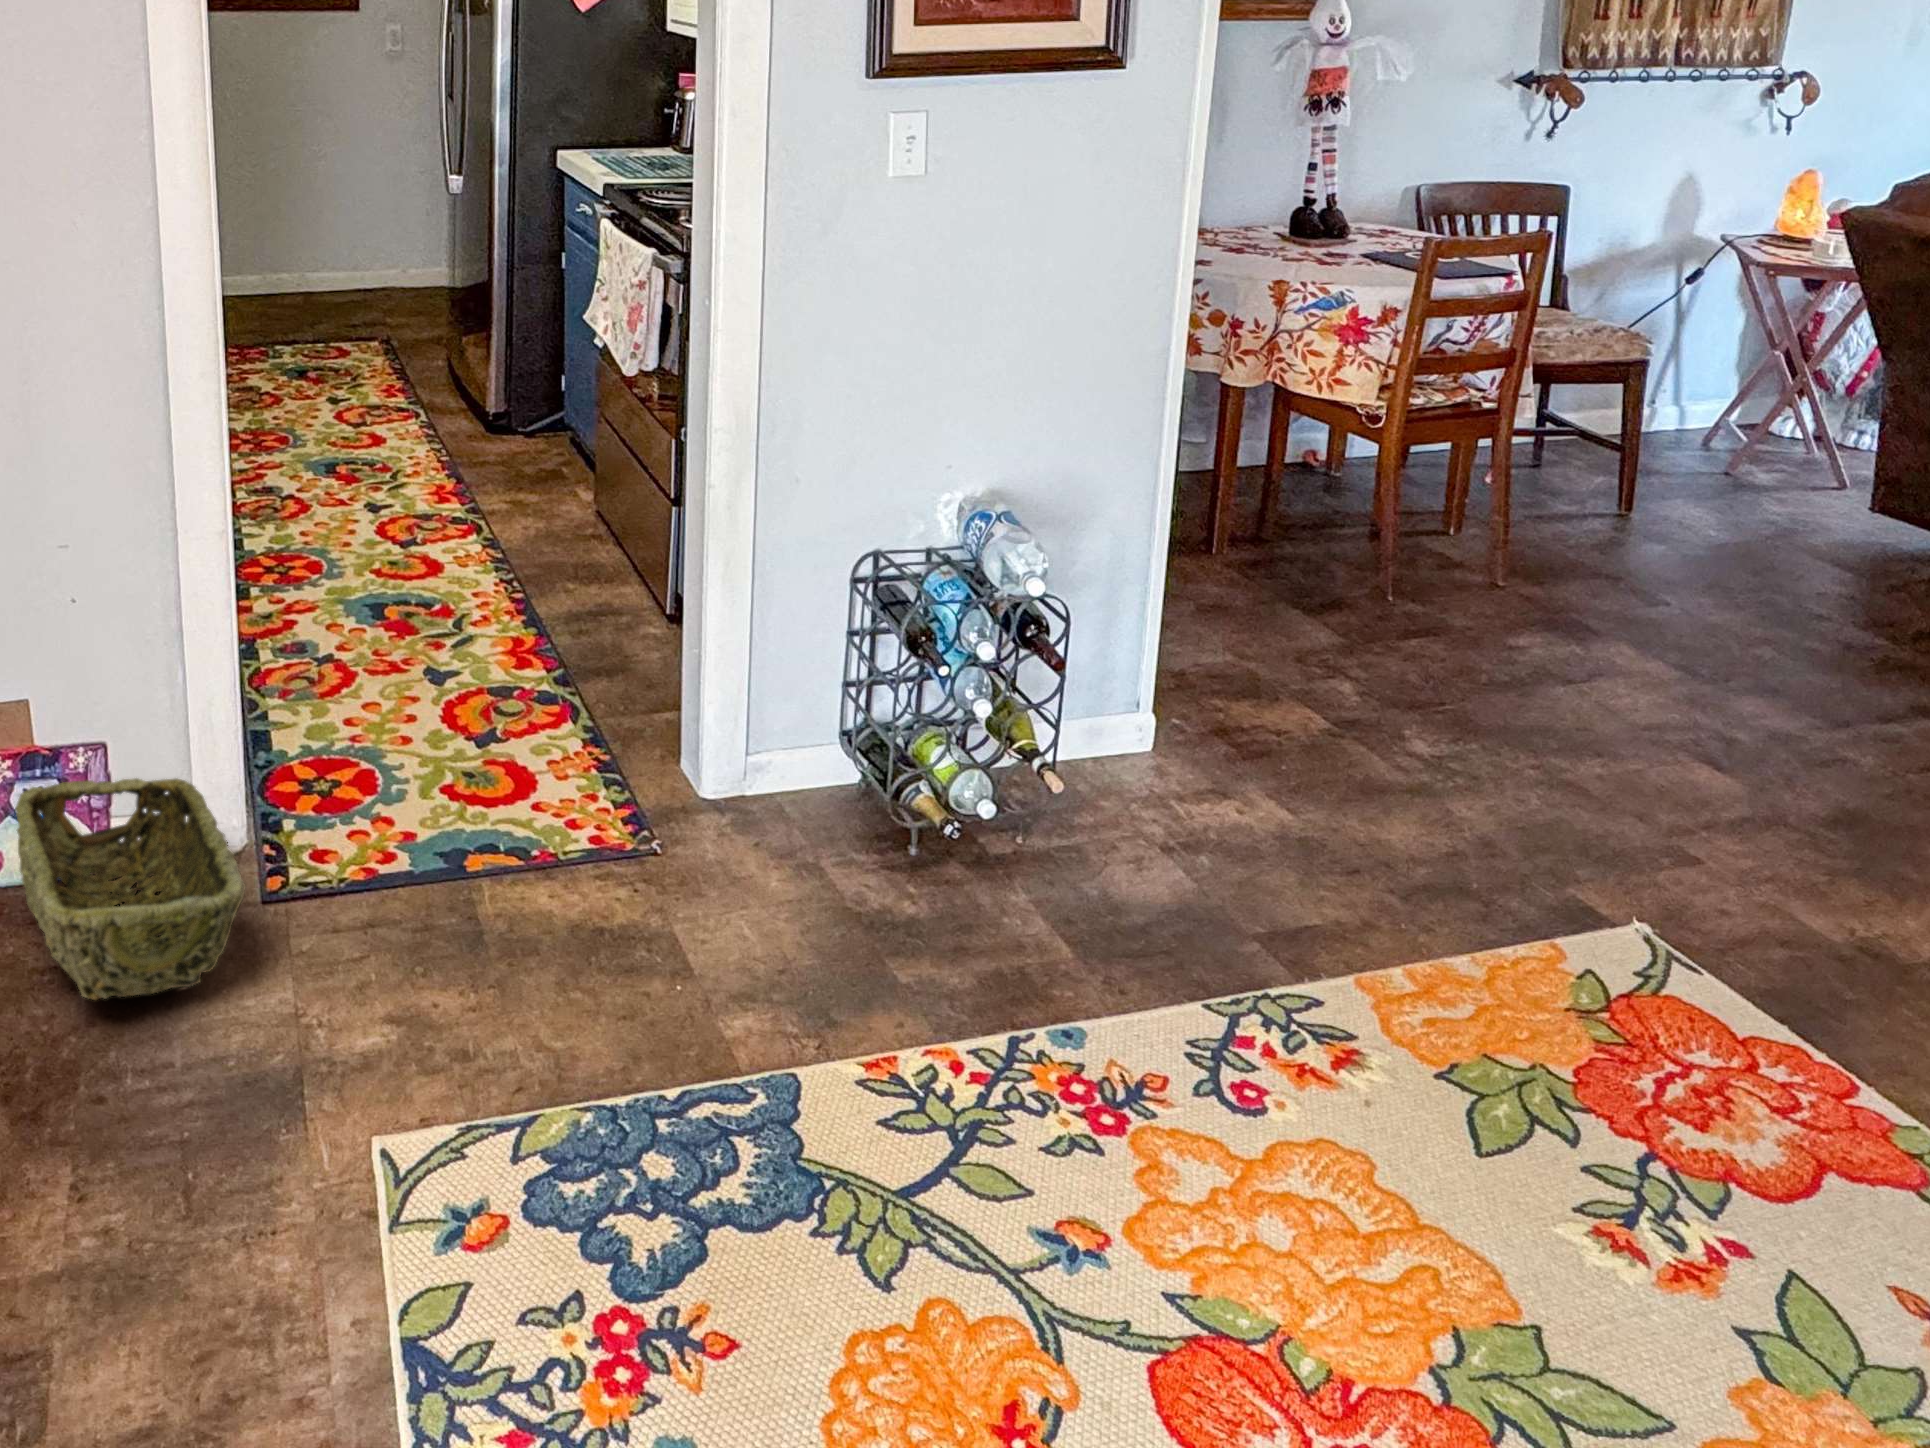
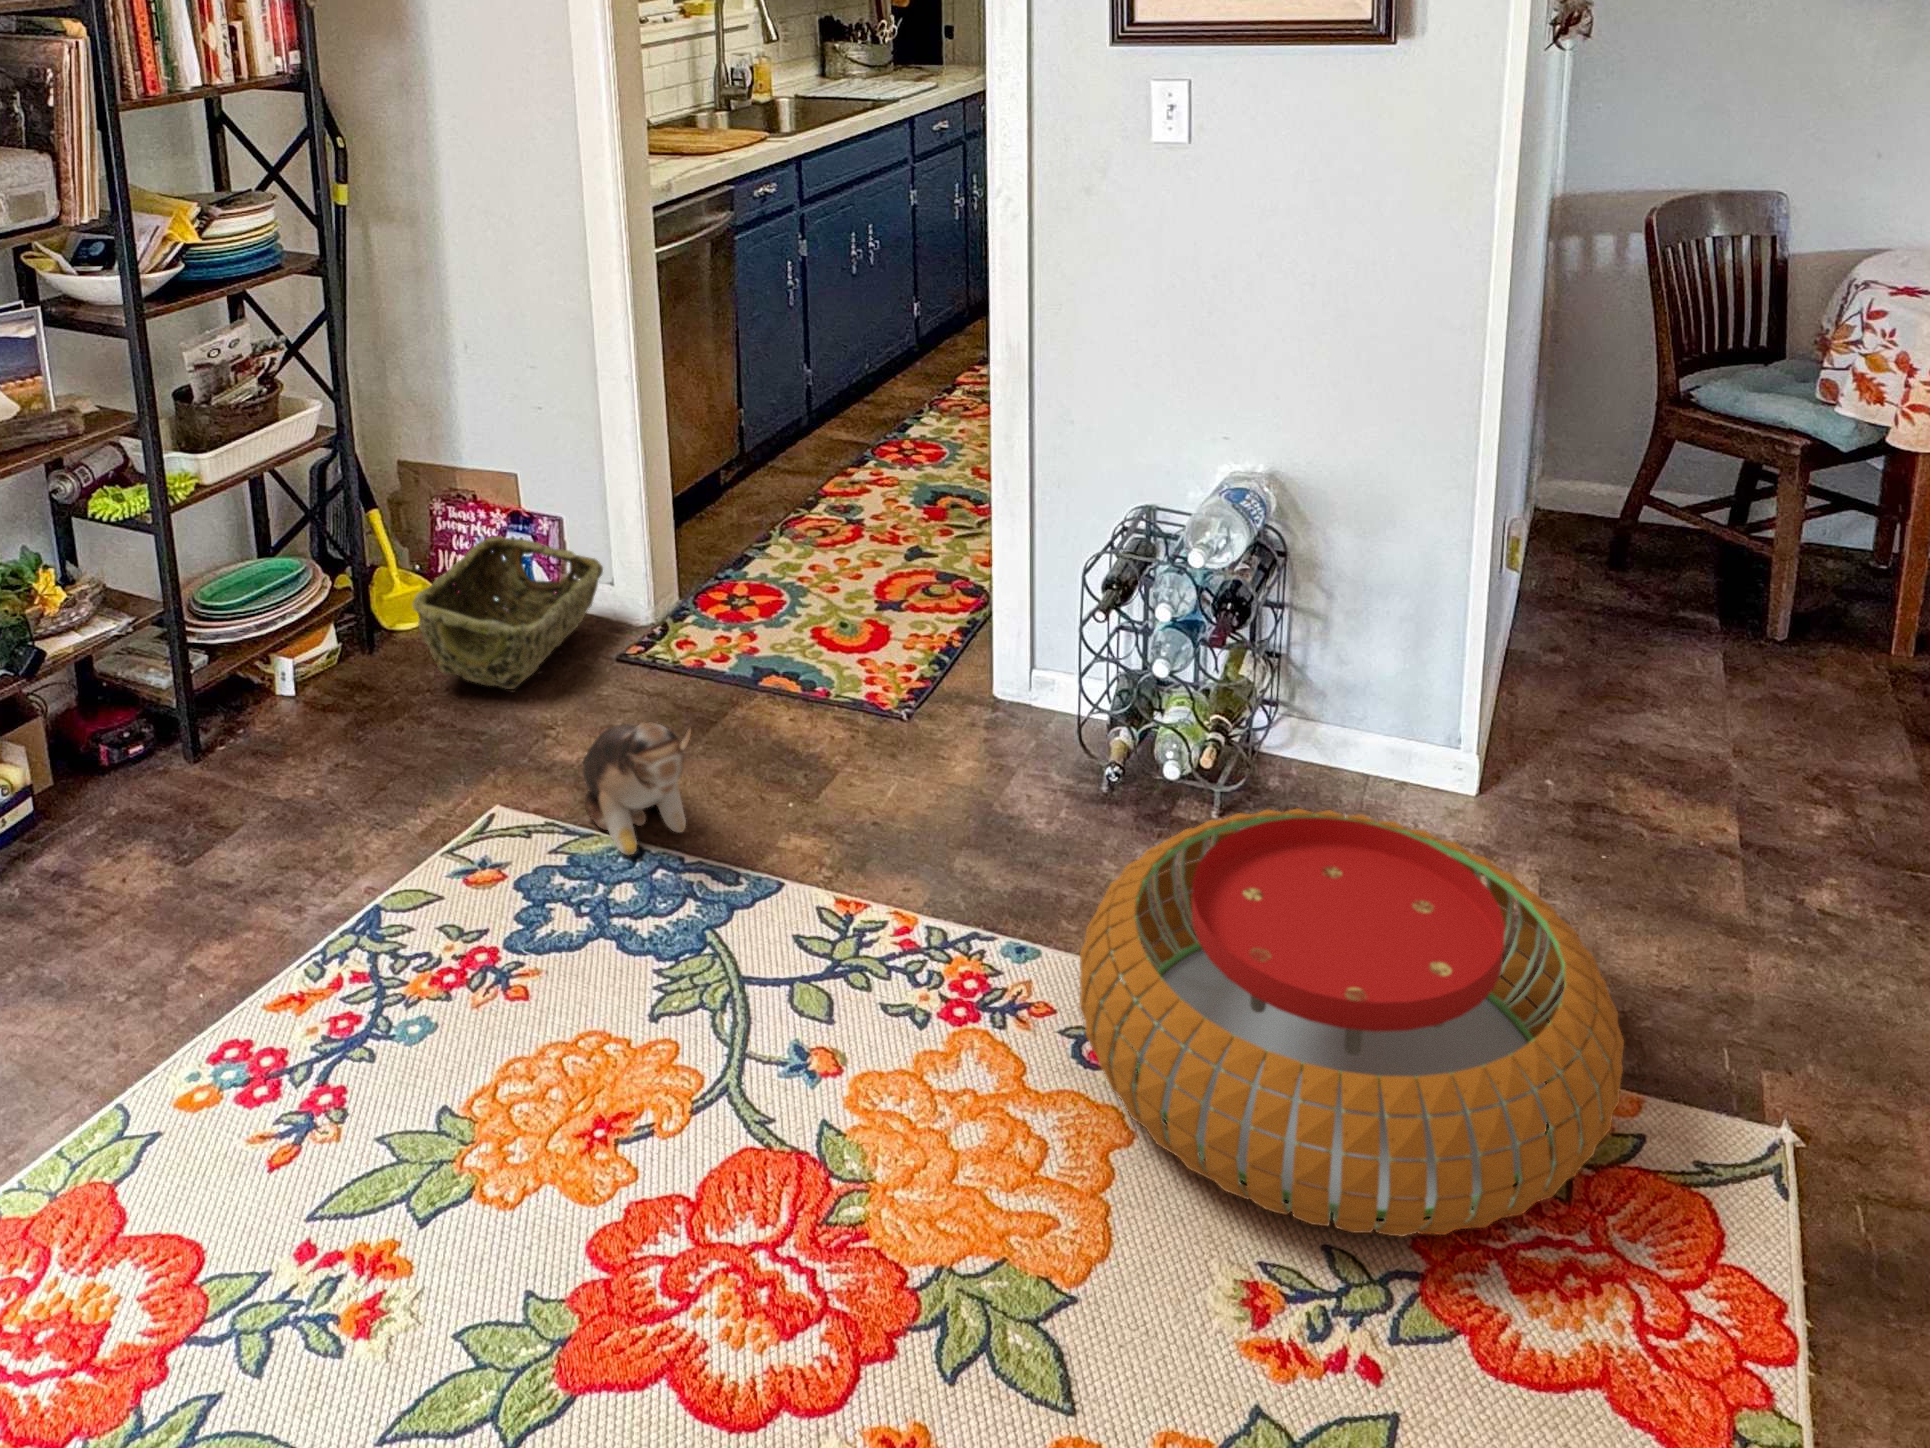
pouf: none [1141,778,1694,1166] -> present [1080,808,1624,1237]
plush toy: none [406,930,711,1124] -> present [583,721,691,855]

